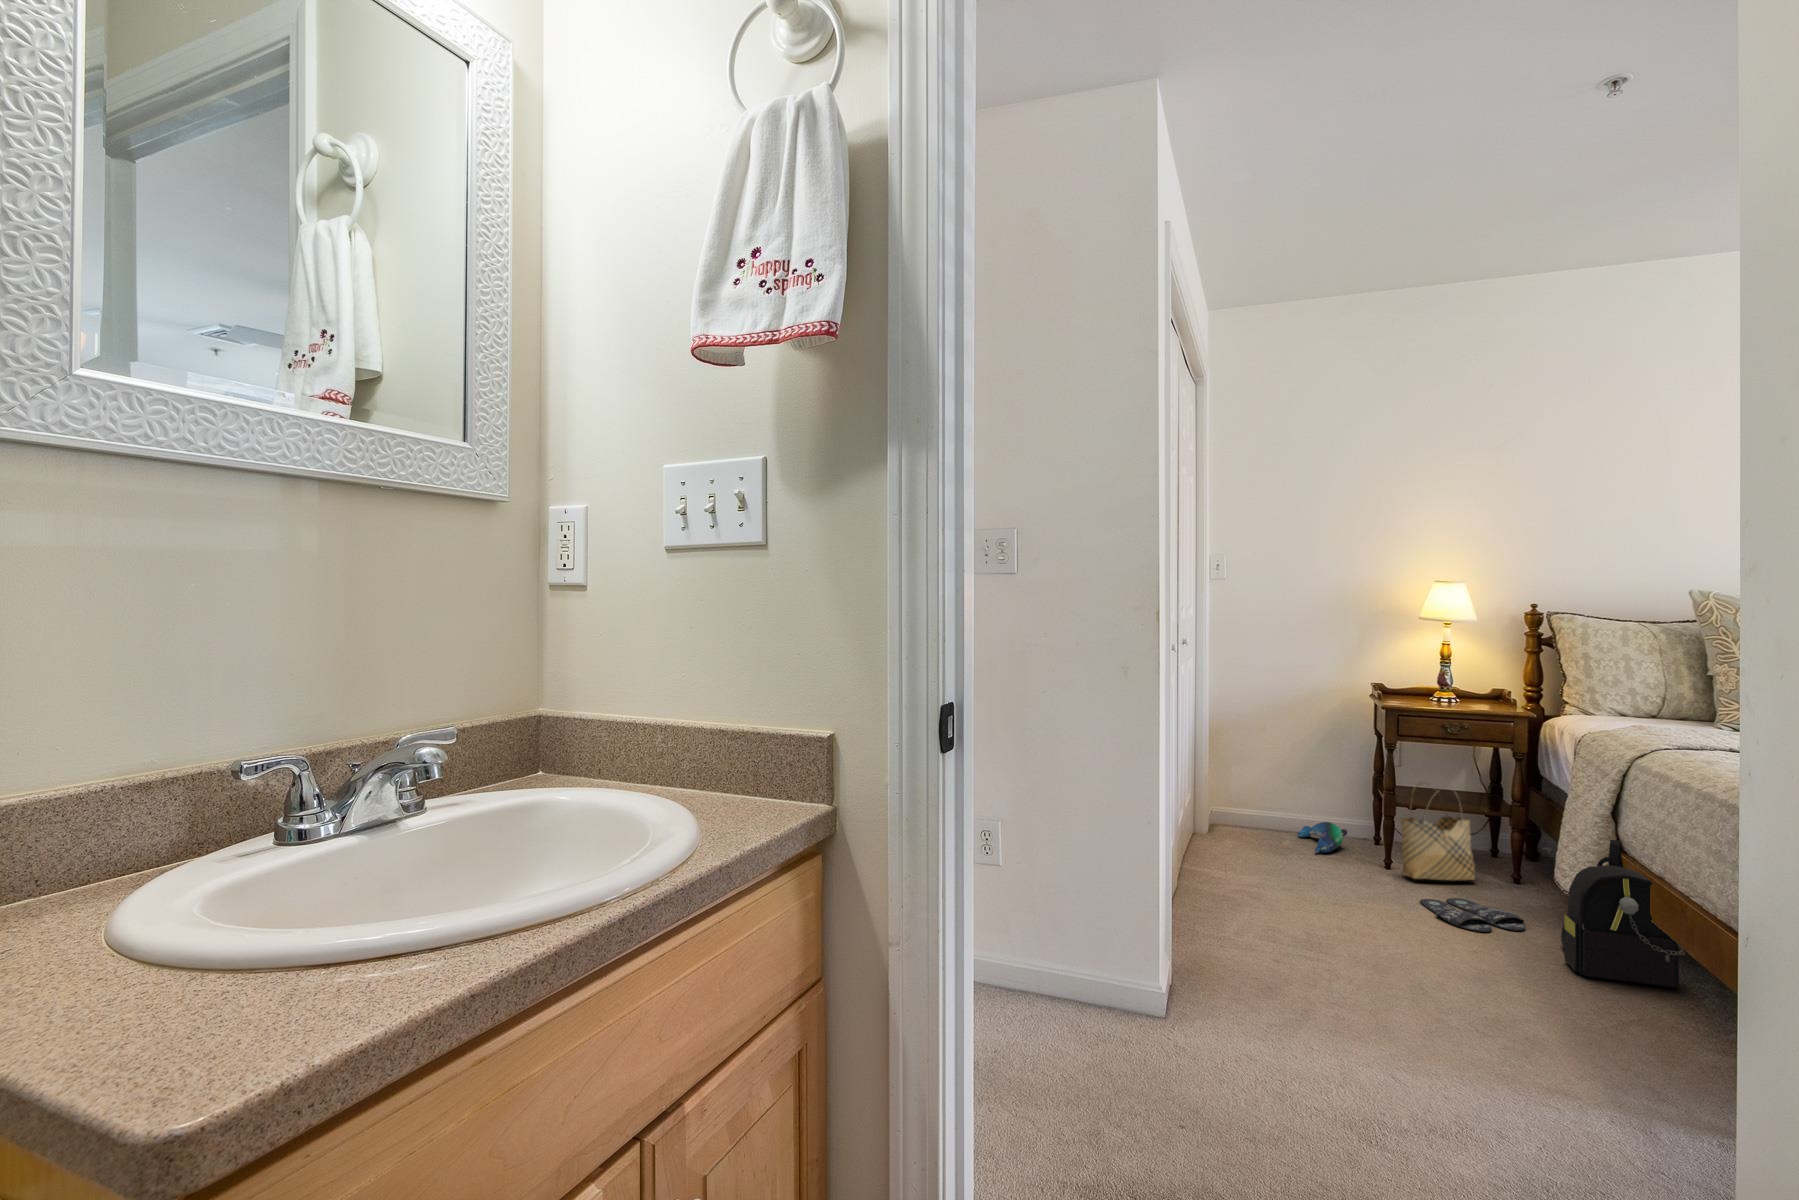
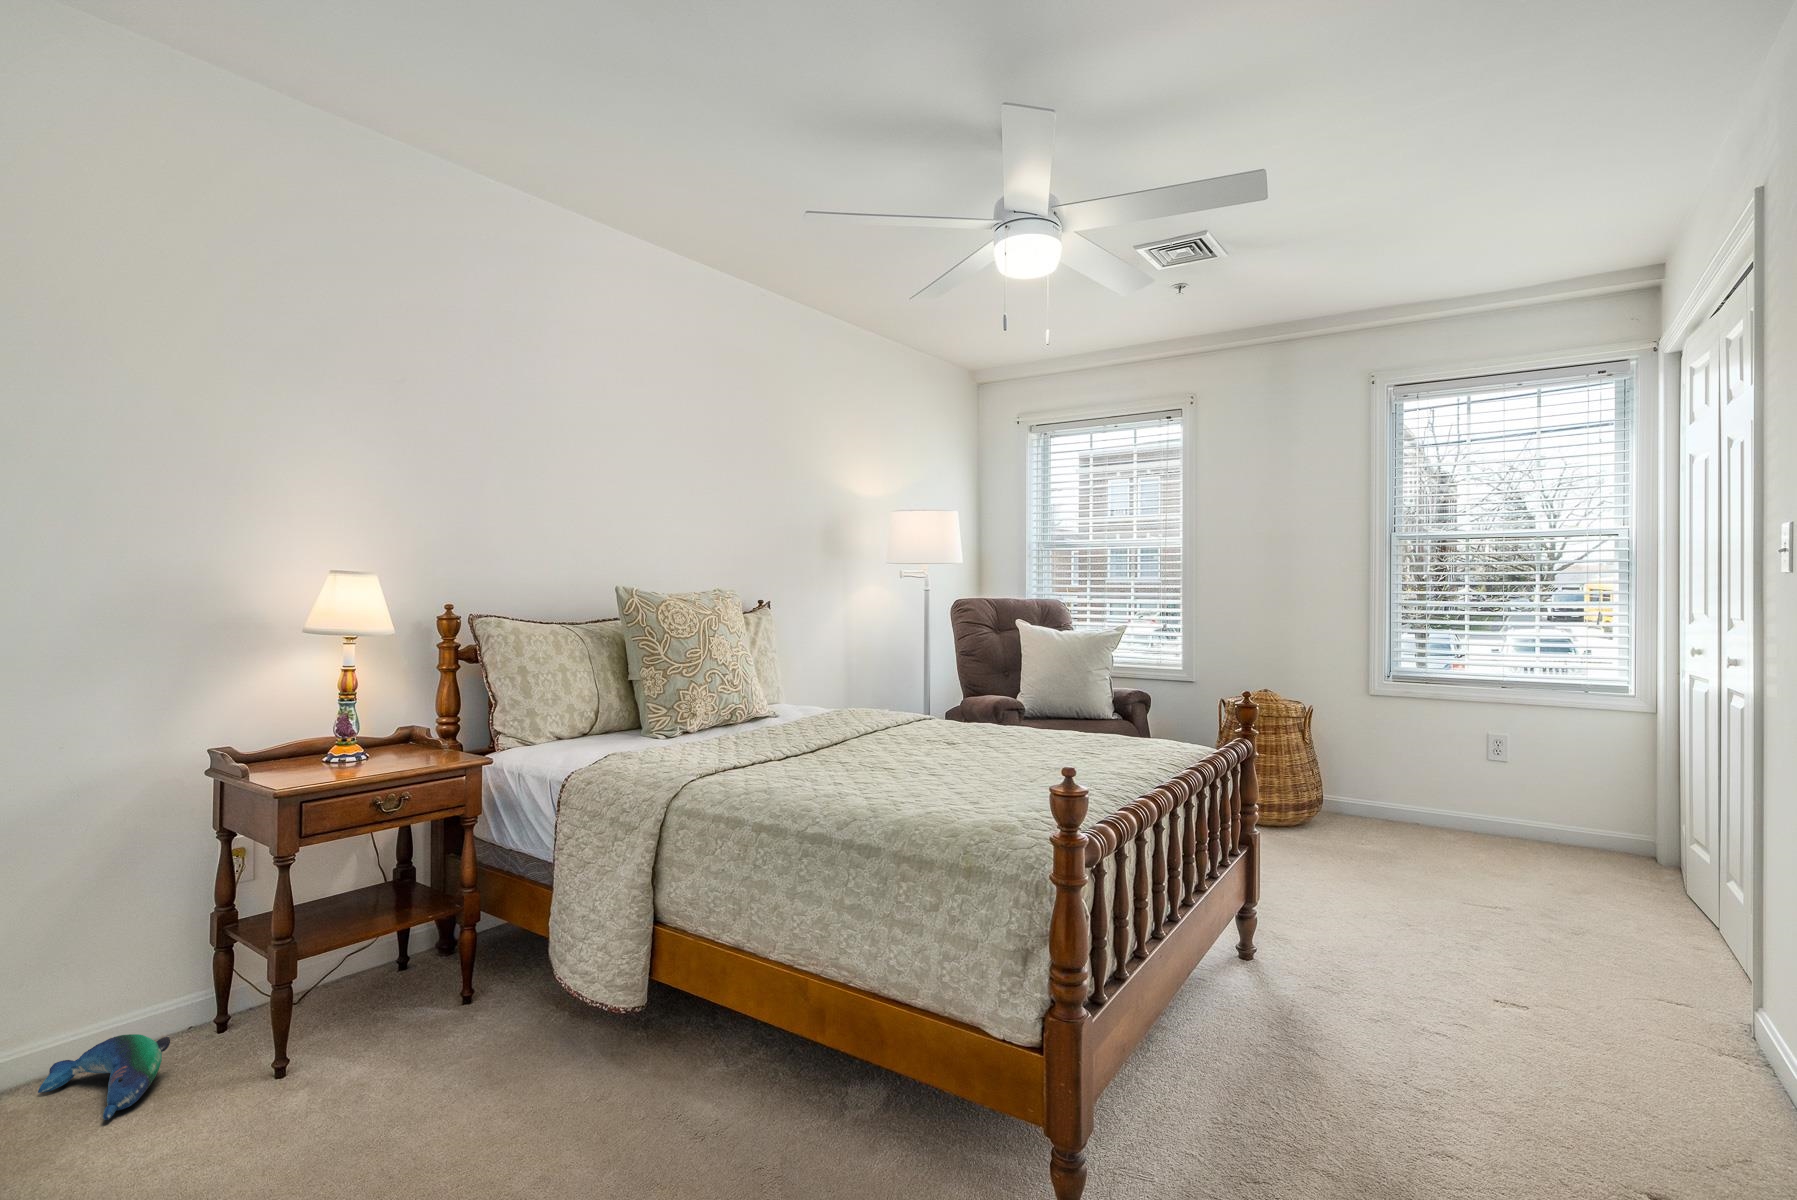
woven basket: present [1401,783,1475,881] -> none [305,901,421,1082]
backpack: present [1561,840,1685,987] -> none [597,916,748,1136]
slippers: present [1420,898,1526,932] -> none [371,1070,542,1151]

